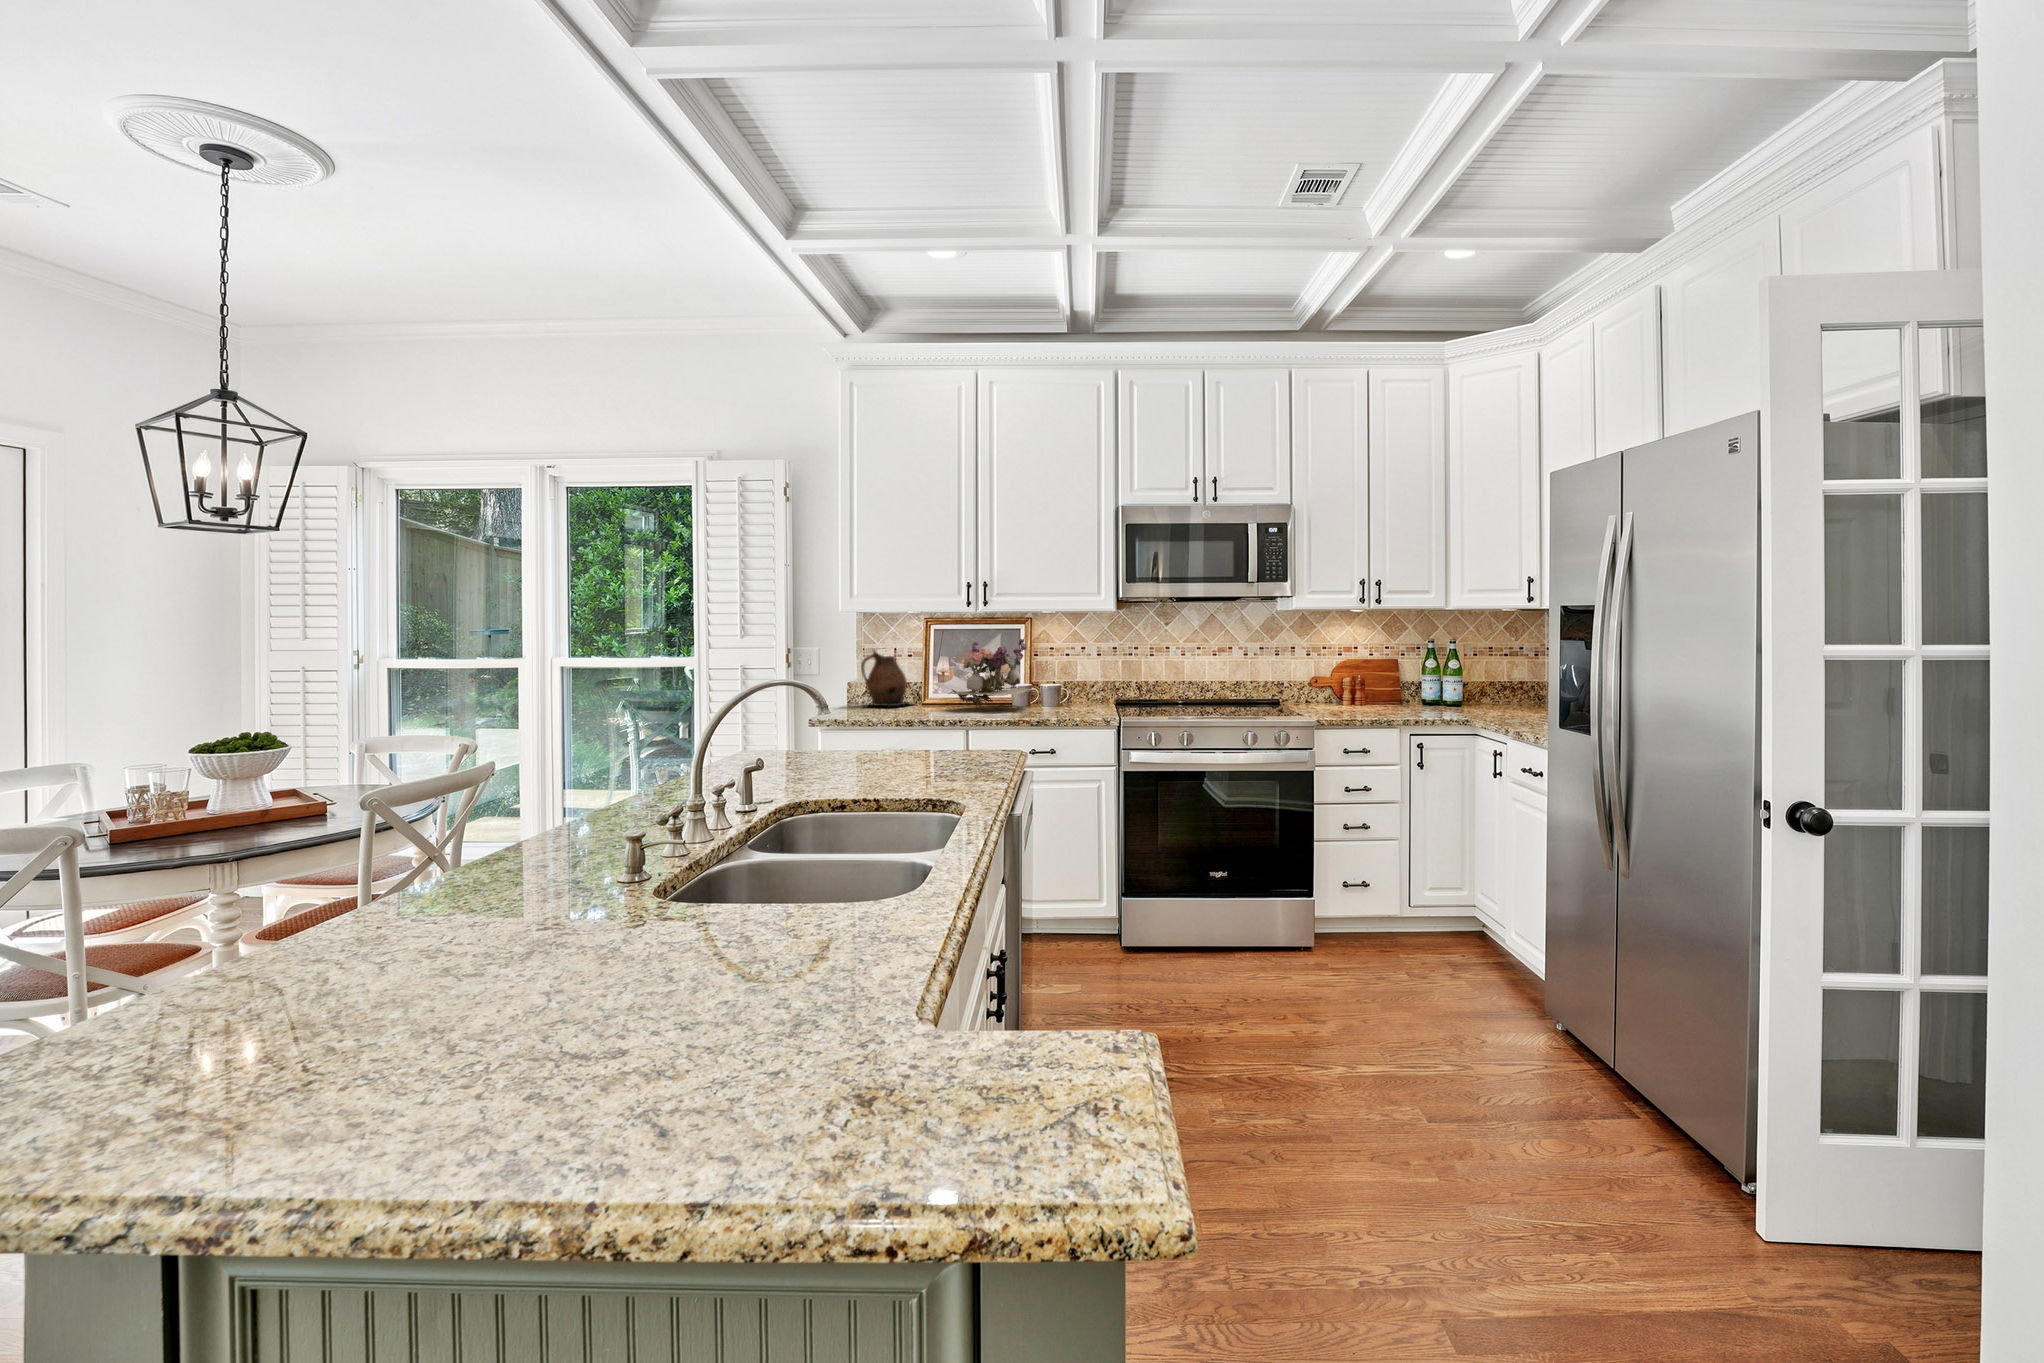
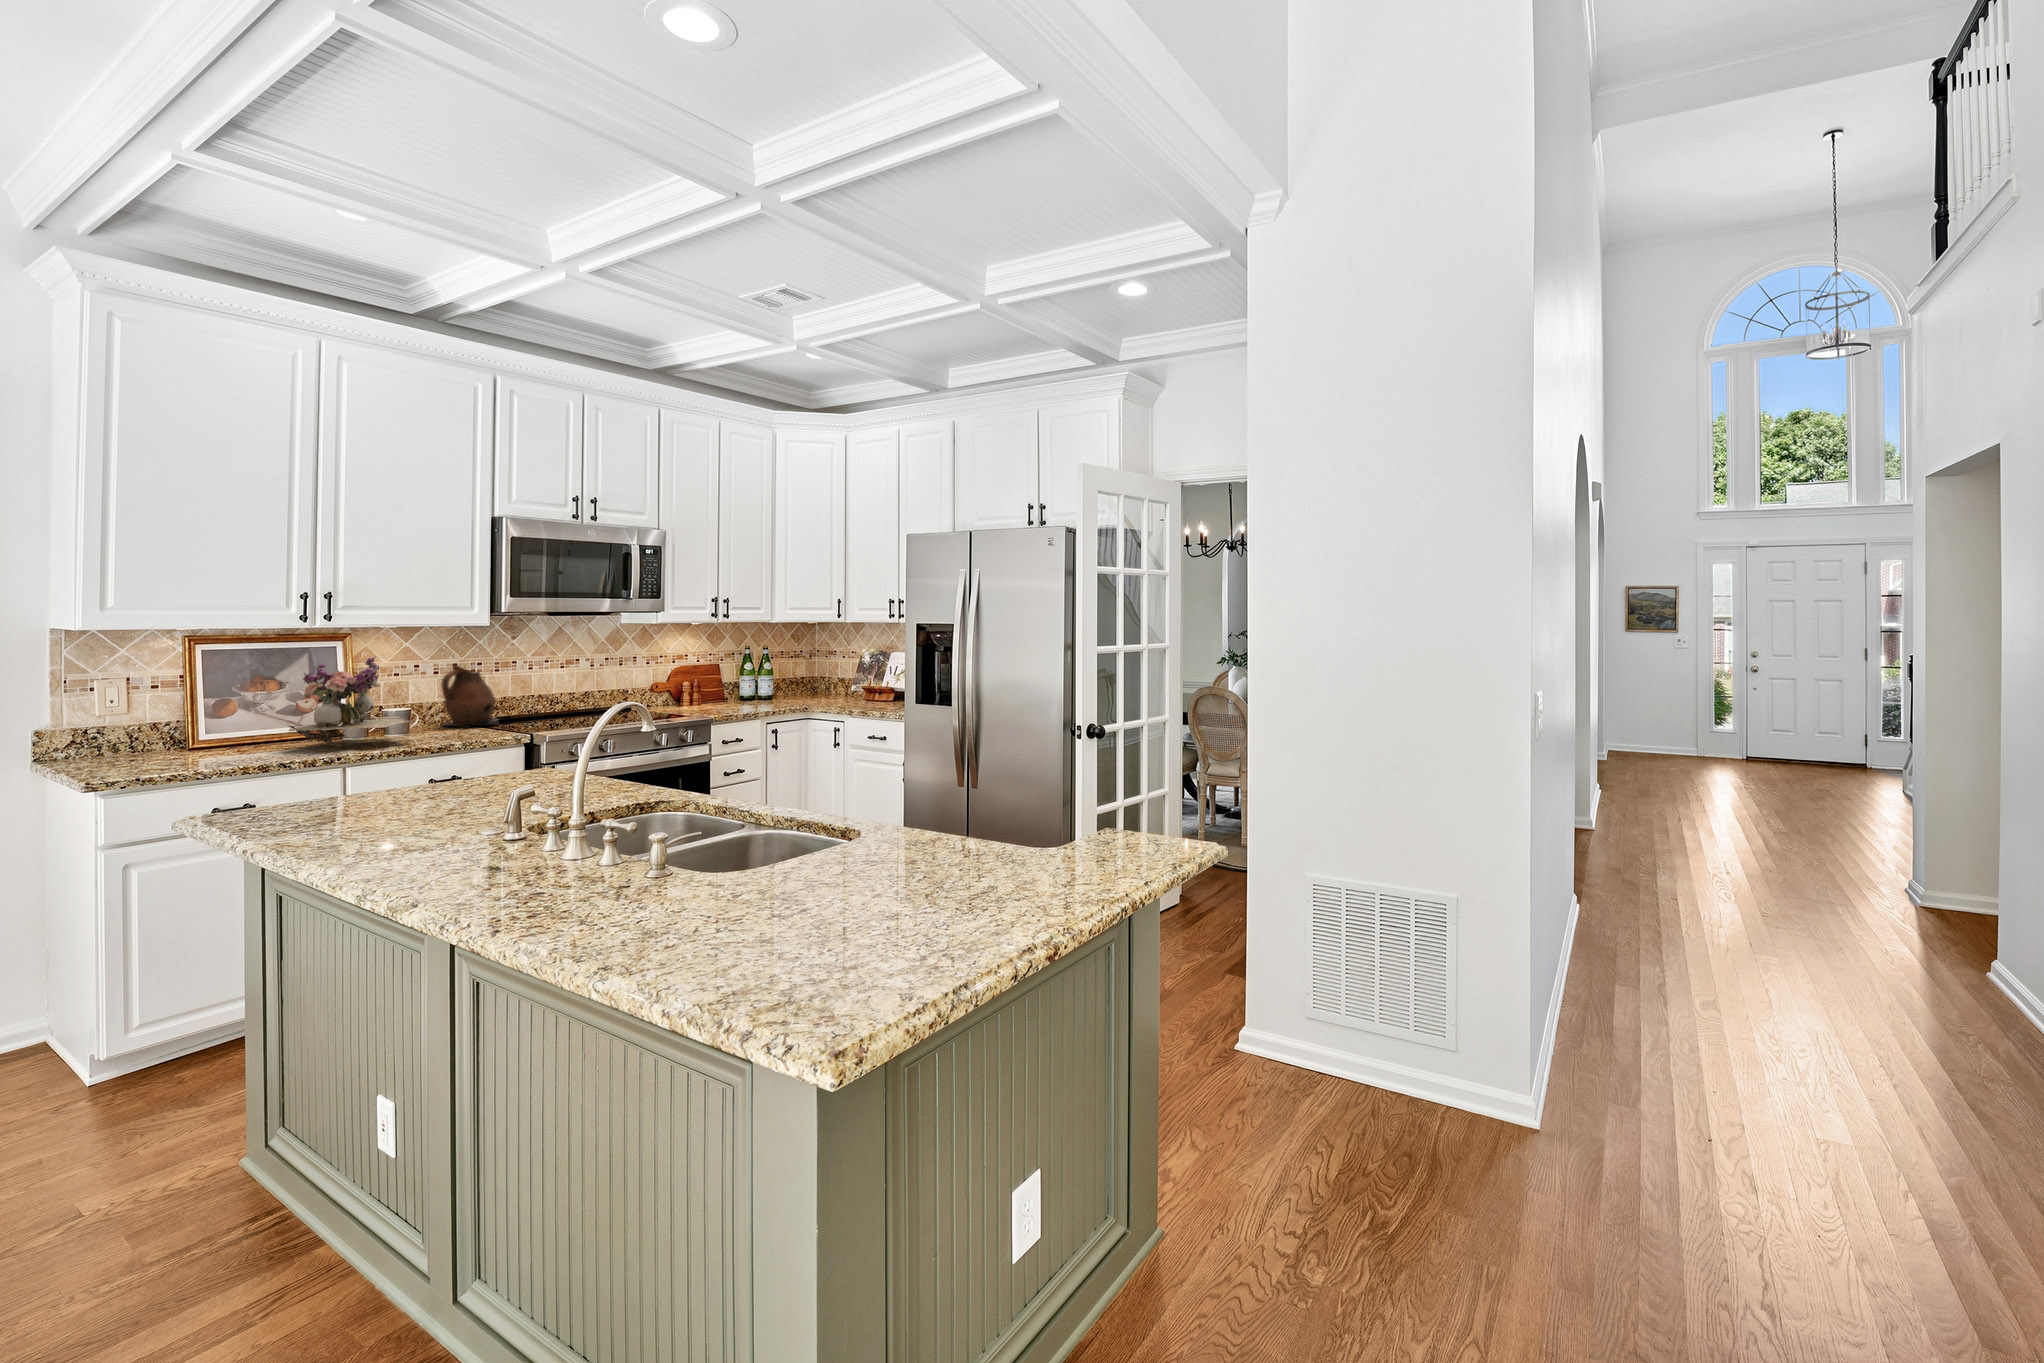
ceramic pitcher: present [861,650,907,706] -> present [441,665,498,726]

